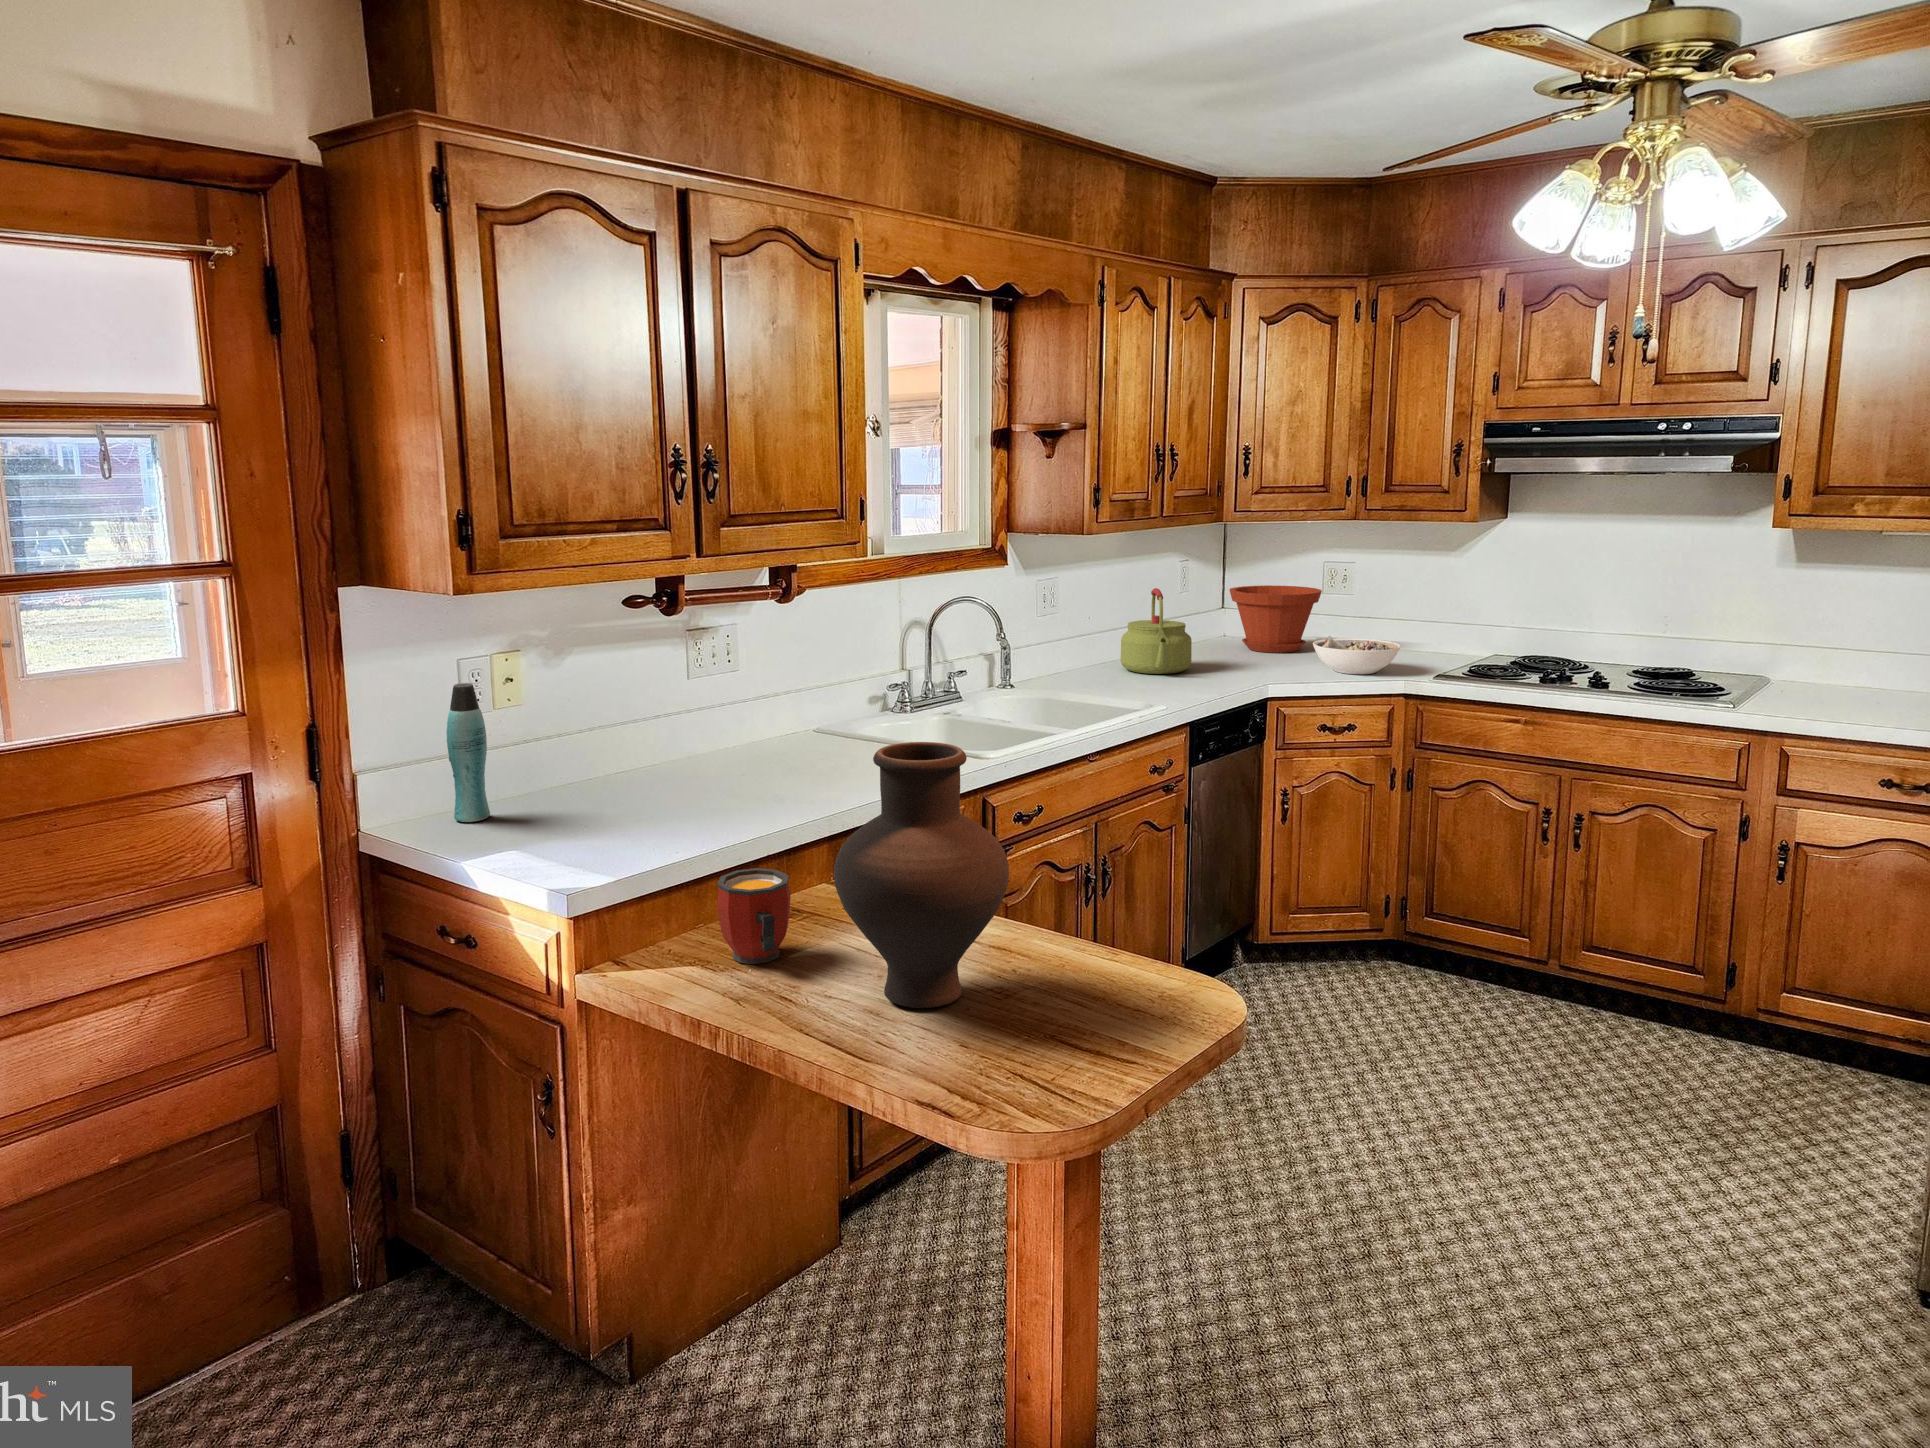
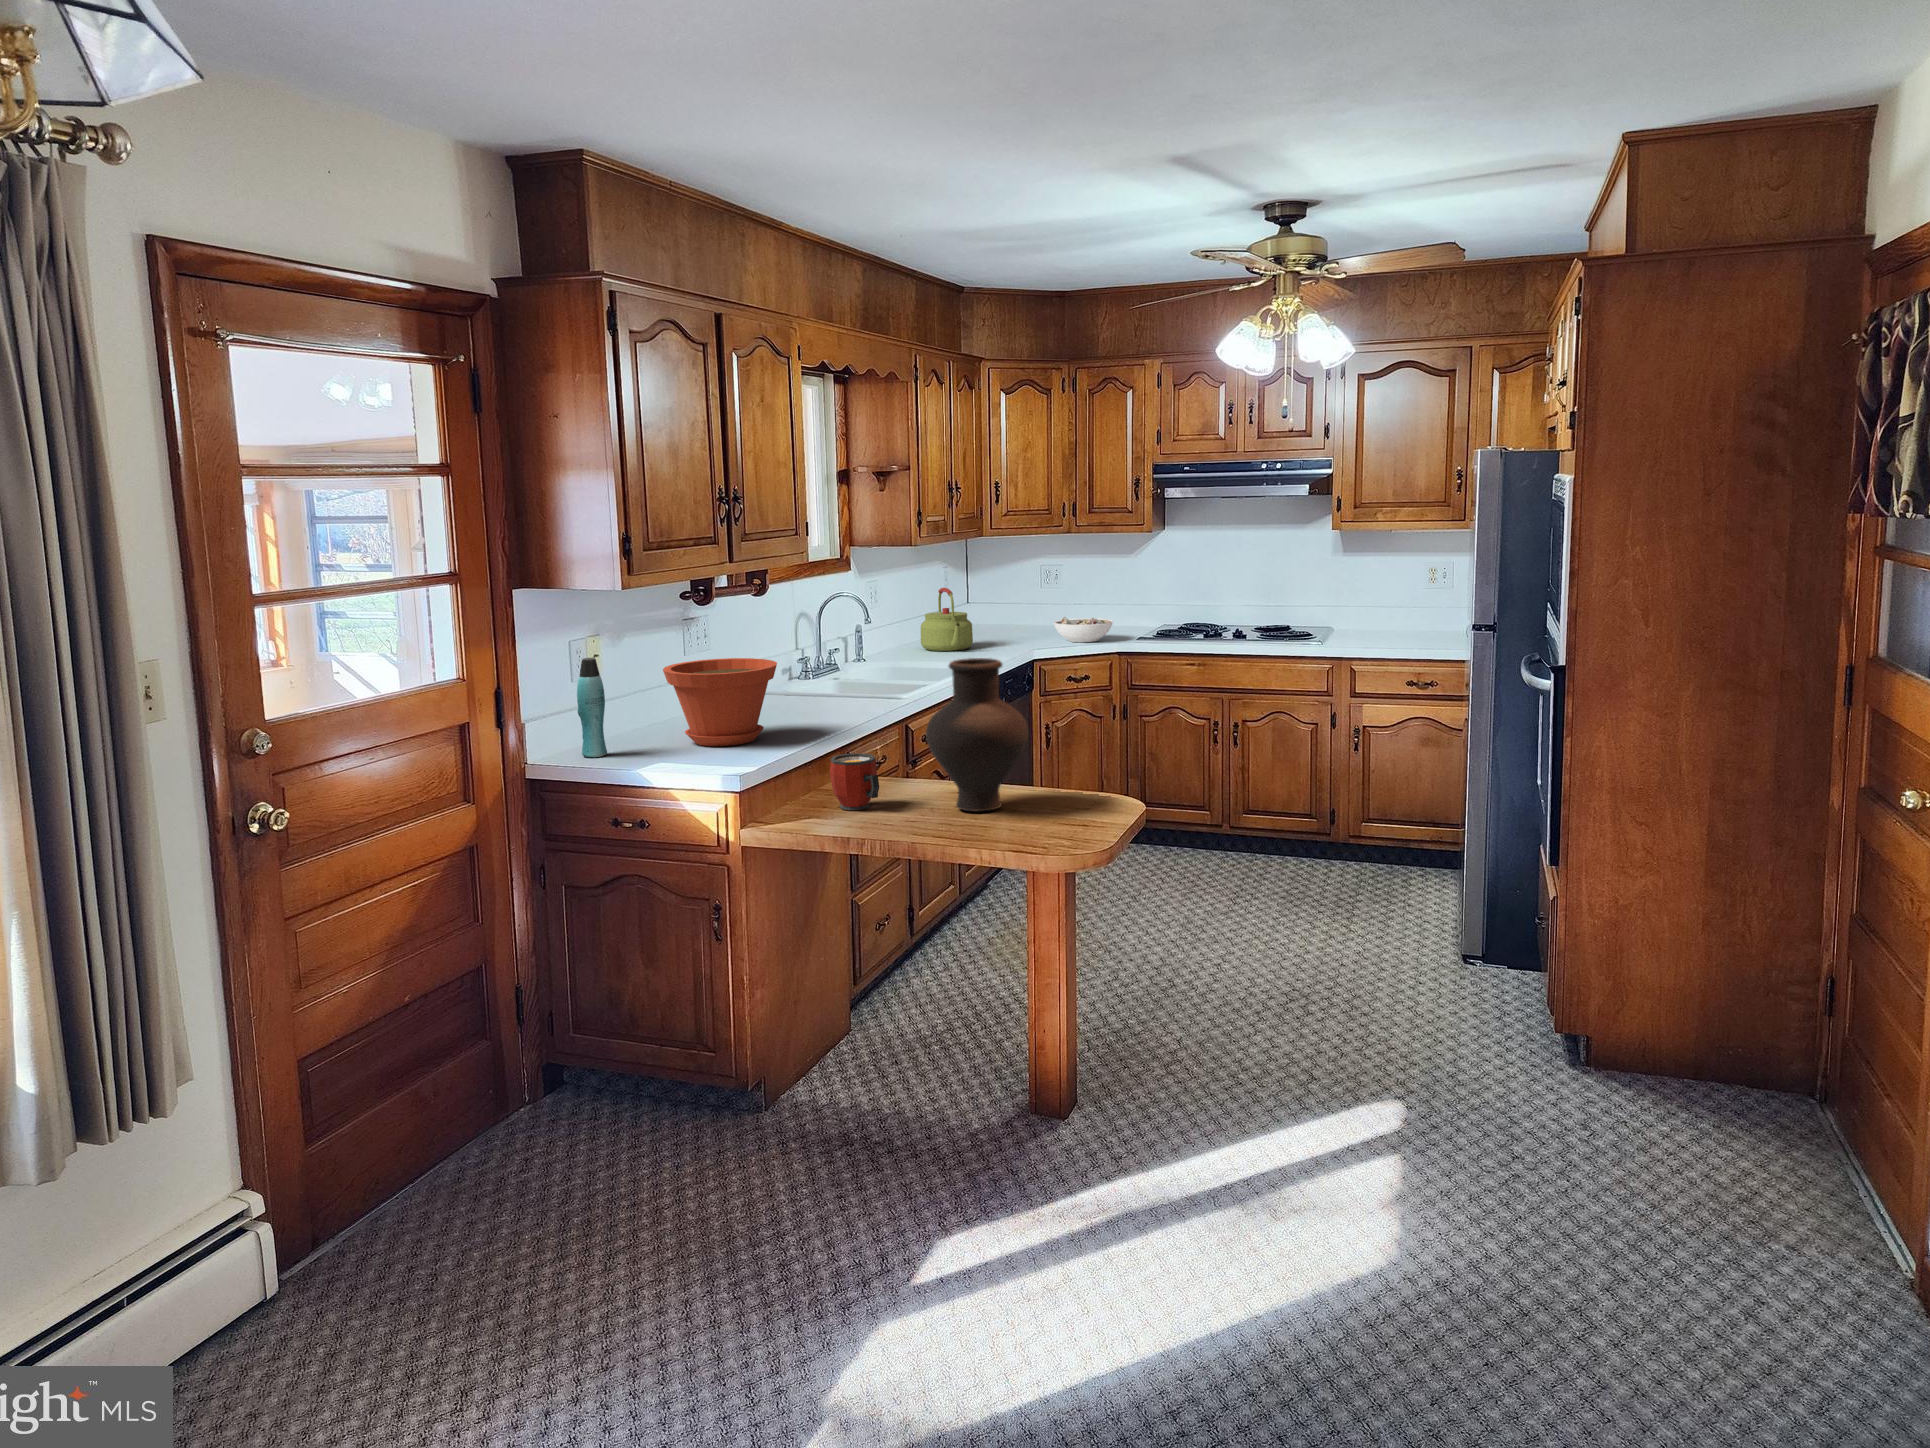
plant pot: present [1229,585,1322,653] -> present [663,658,777,746]

